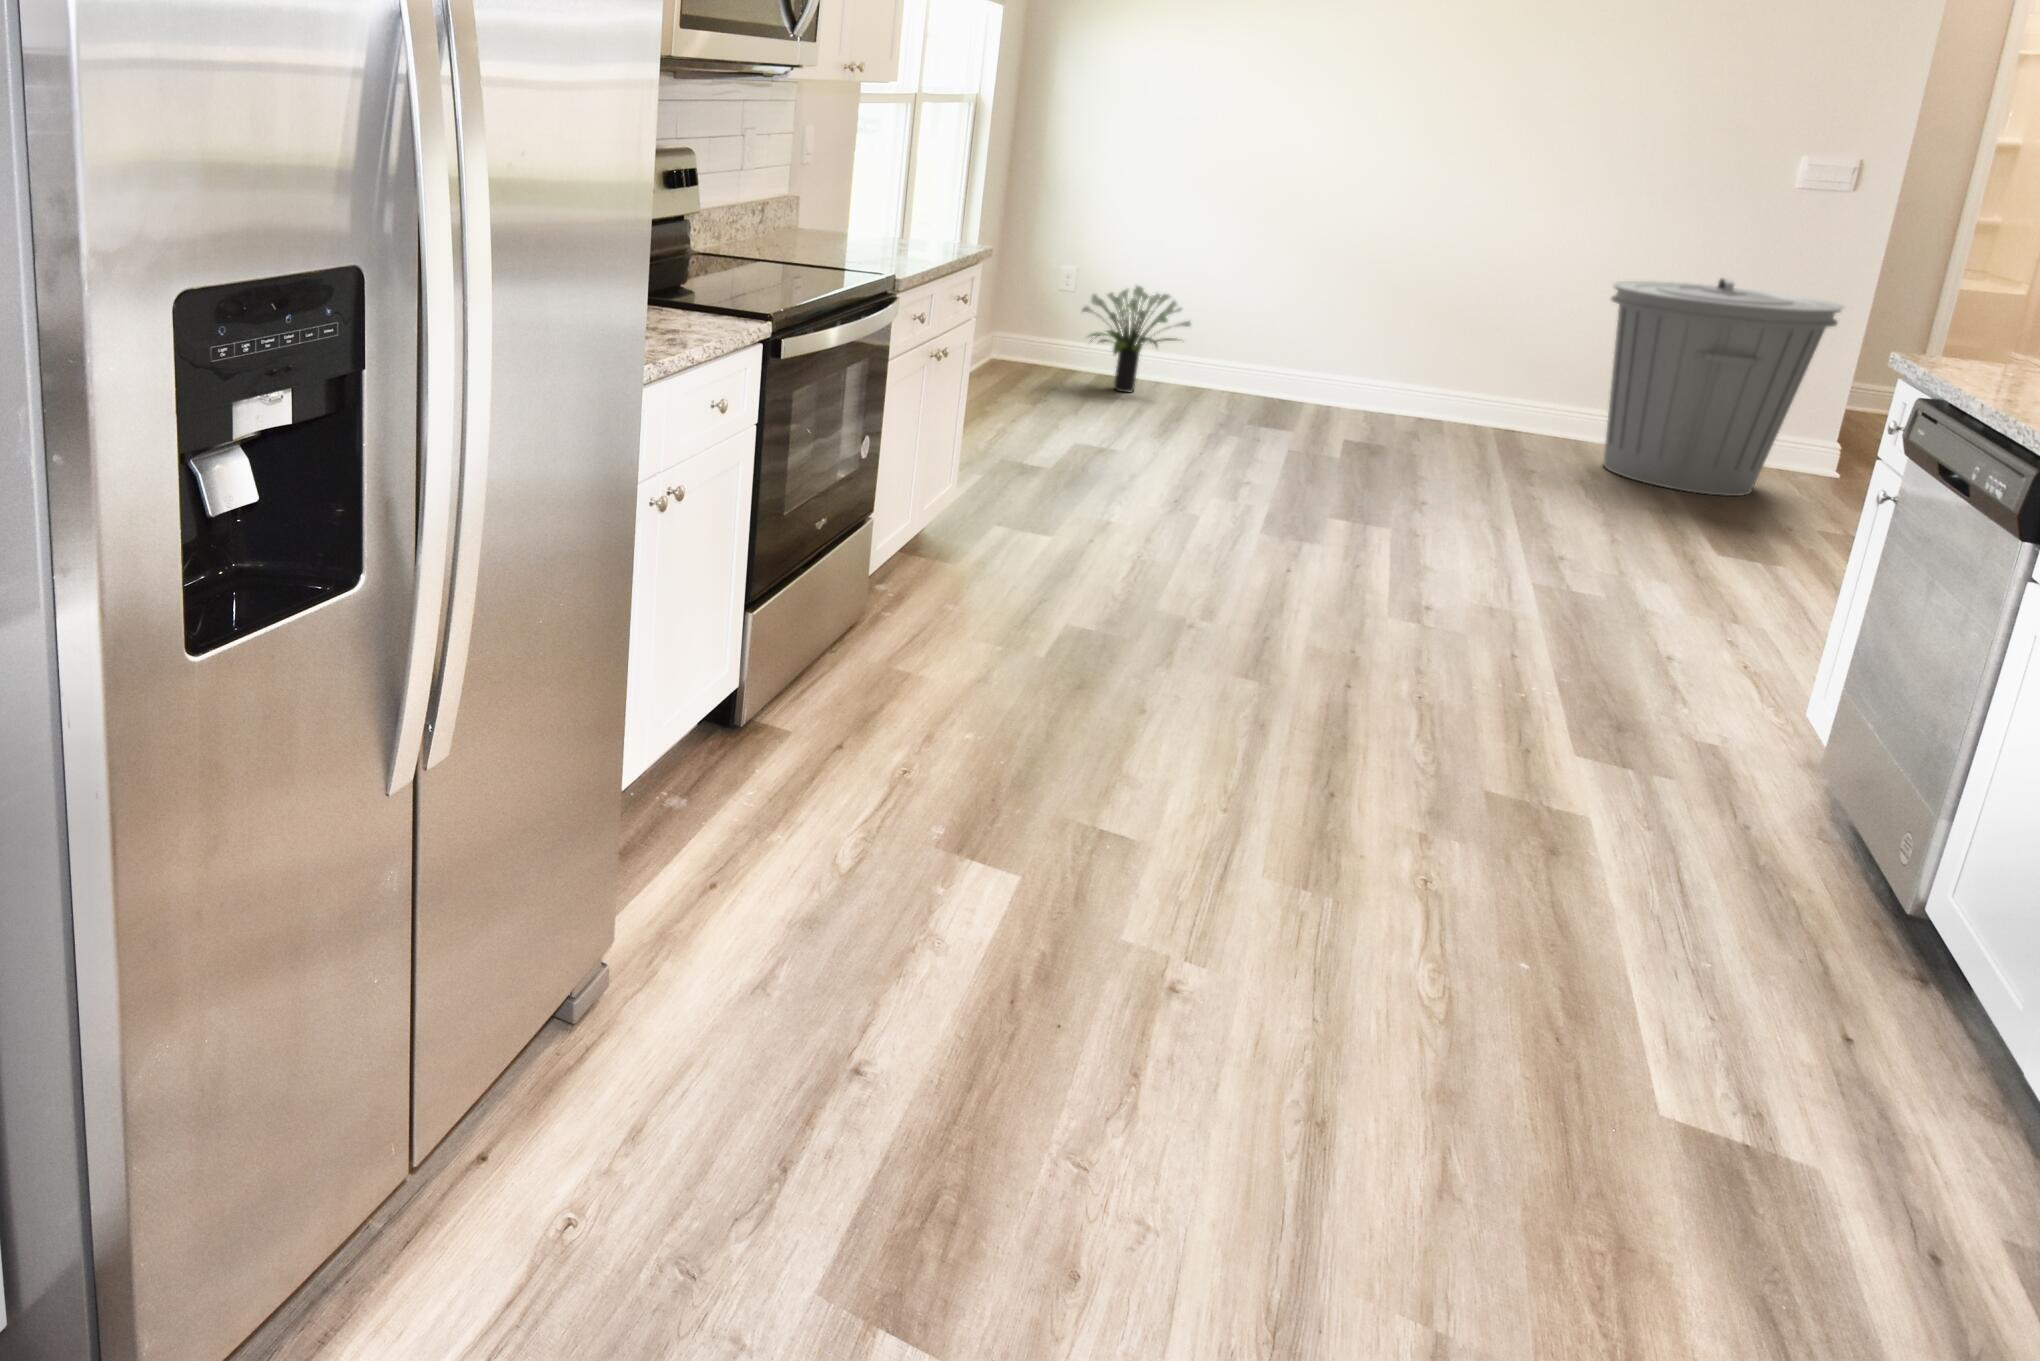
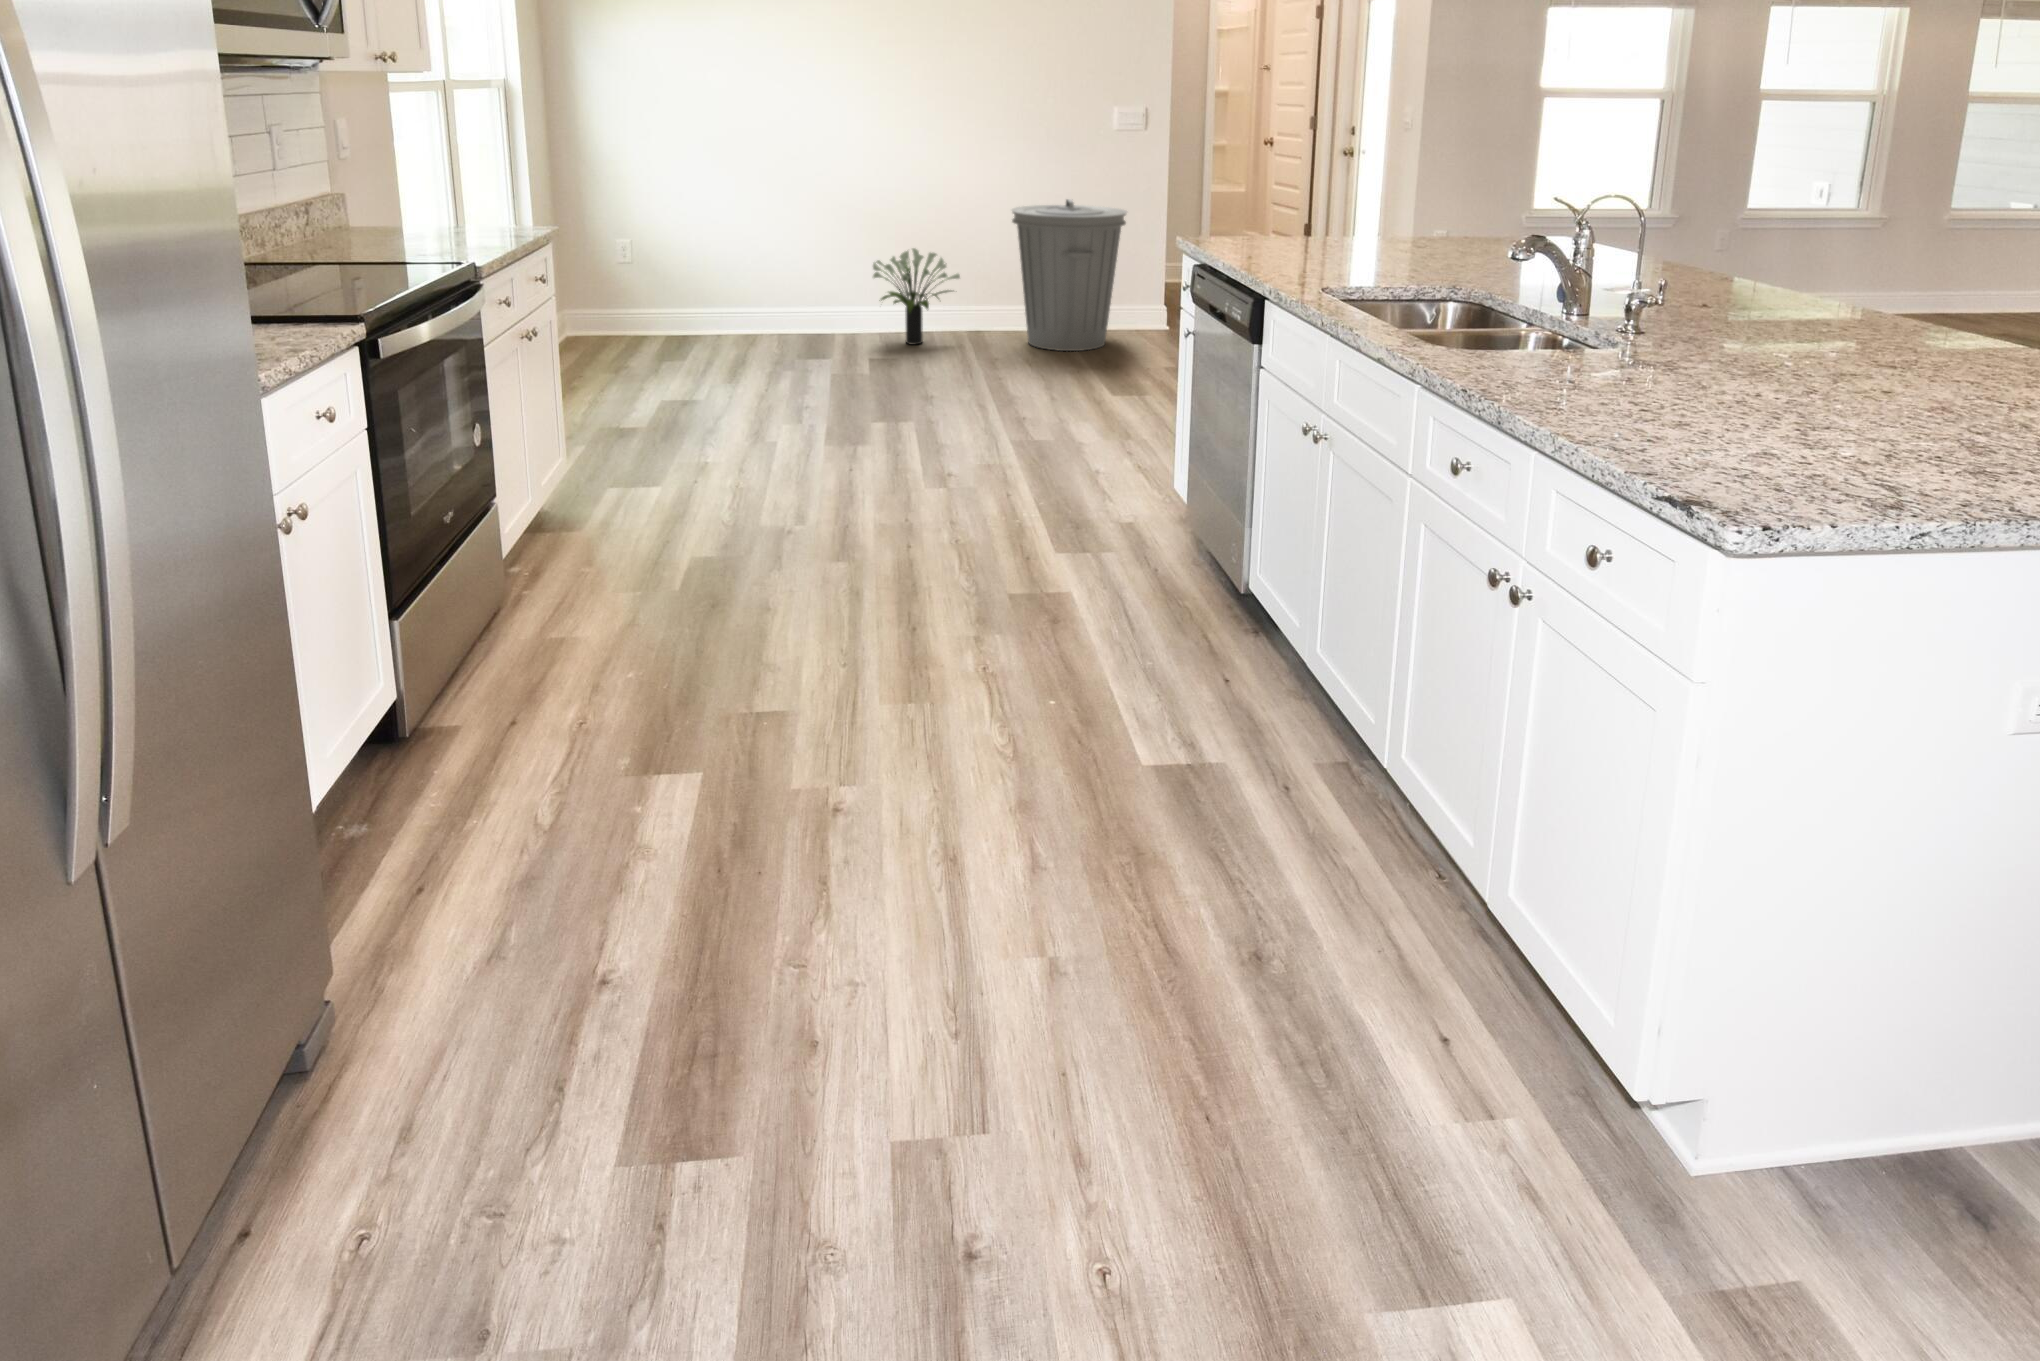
potted plant: present [1082,286,1191,392] -> present [873,248,960,345]

